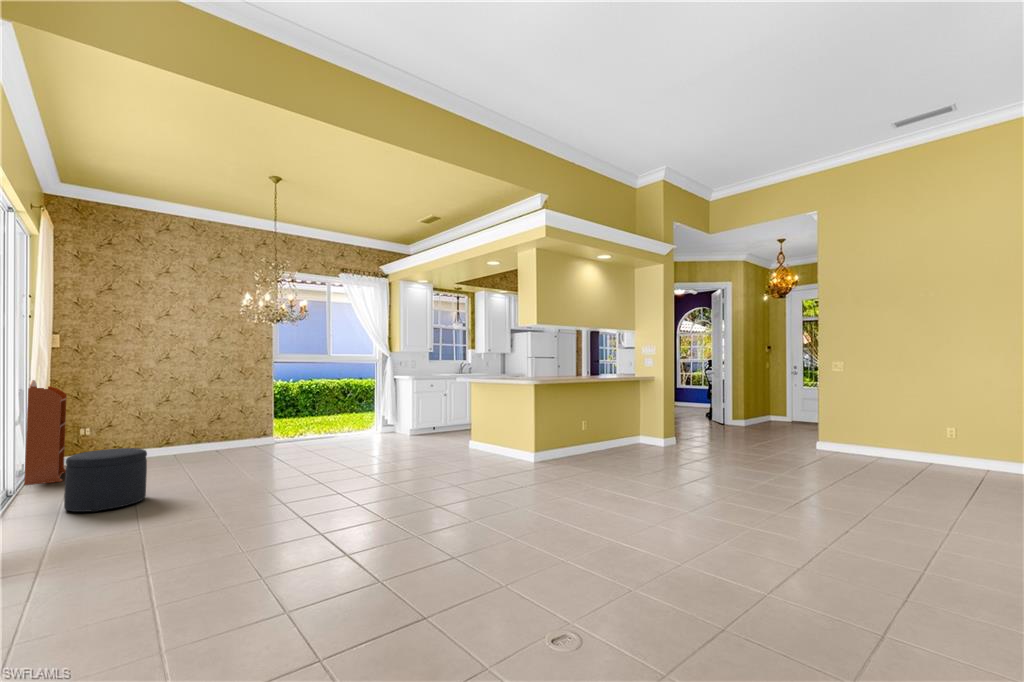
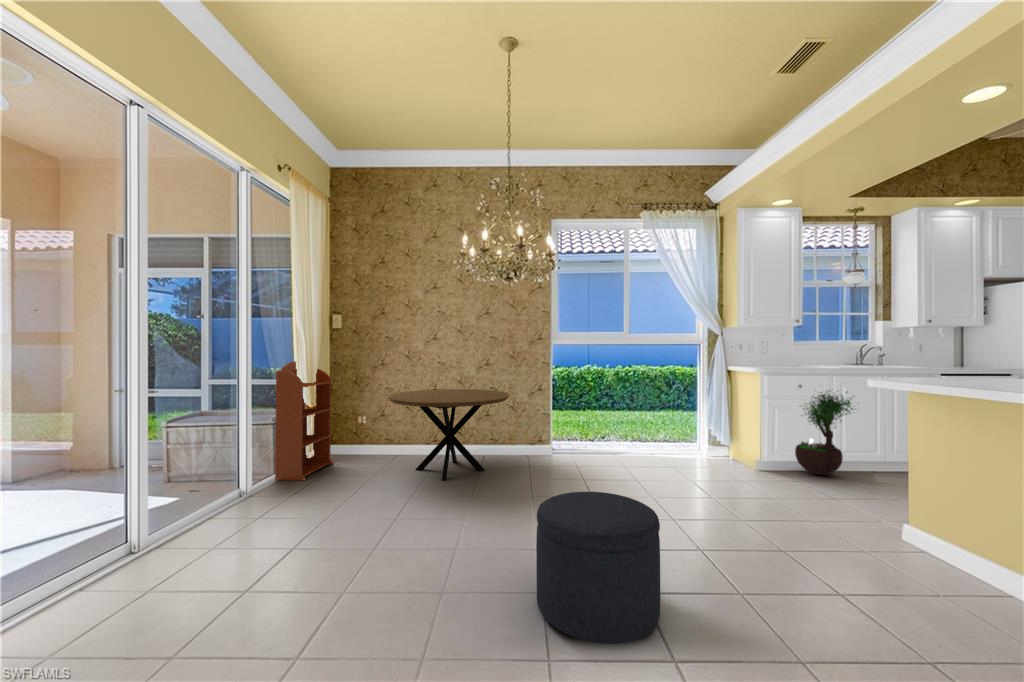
potted tree: none [427,385,455,434] -> present [795,391,853,475]
dining table: none [141,399,251,465] -> present [388,389,510,481]
ottoman: present [64,448,147,512] -> present [536,491,660,644]

